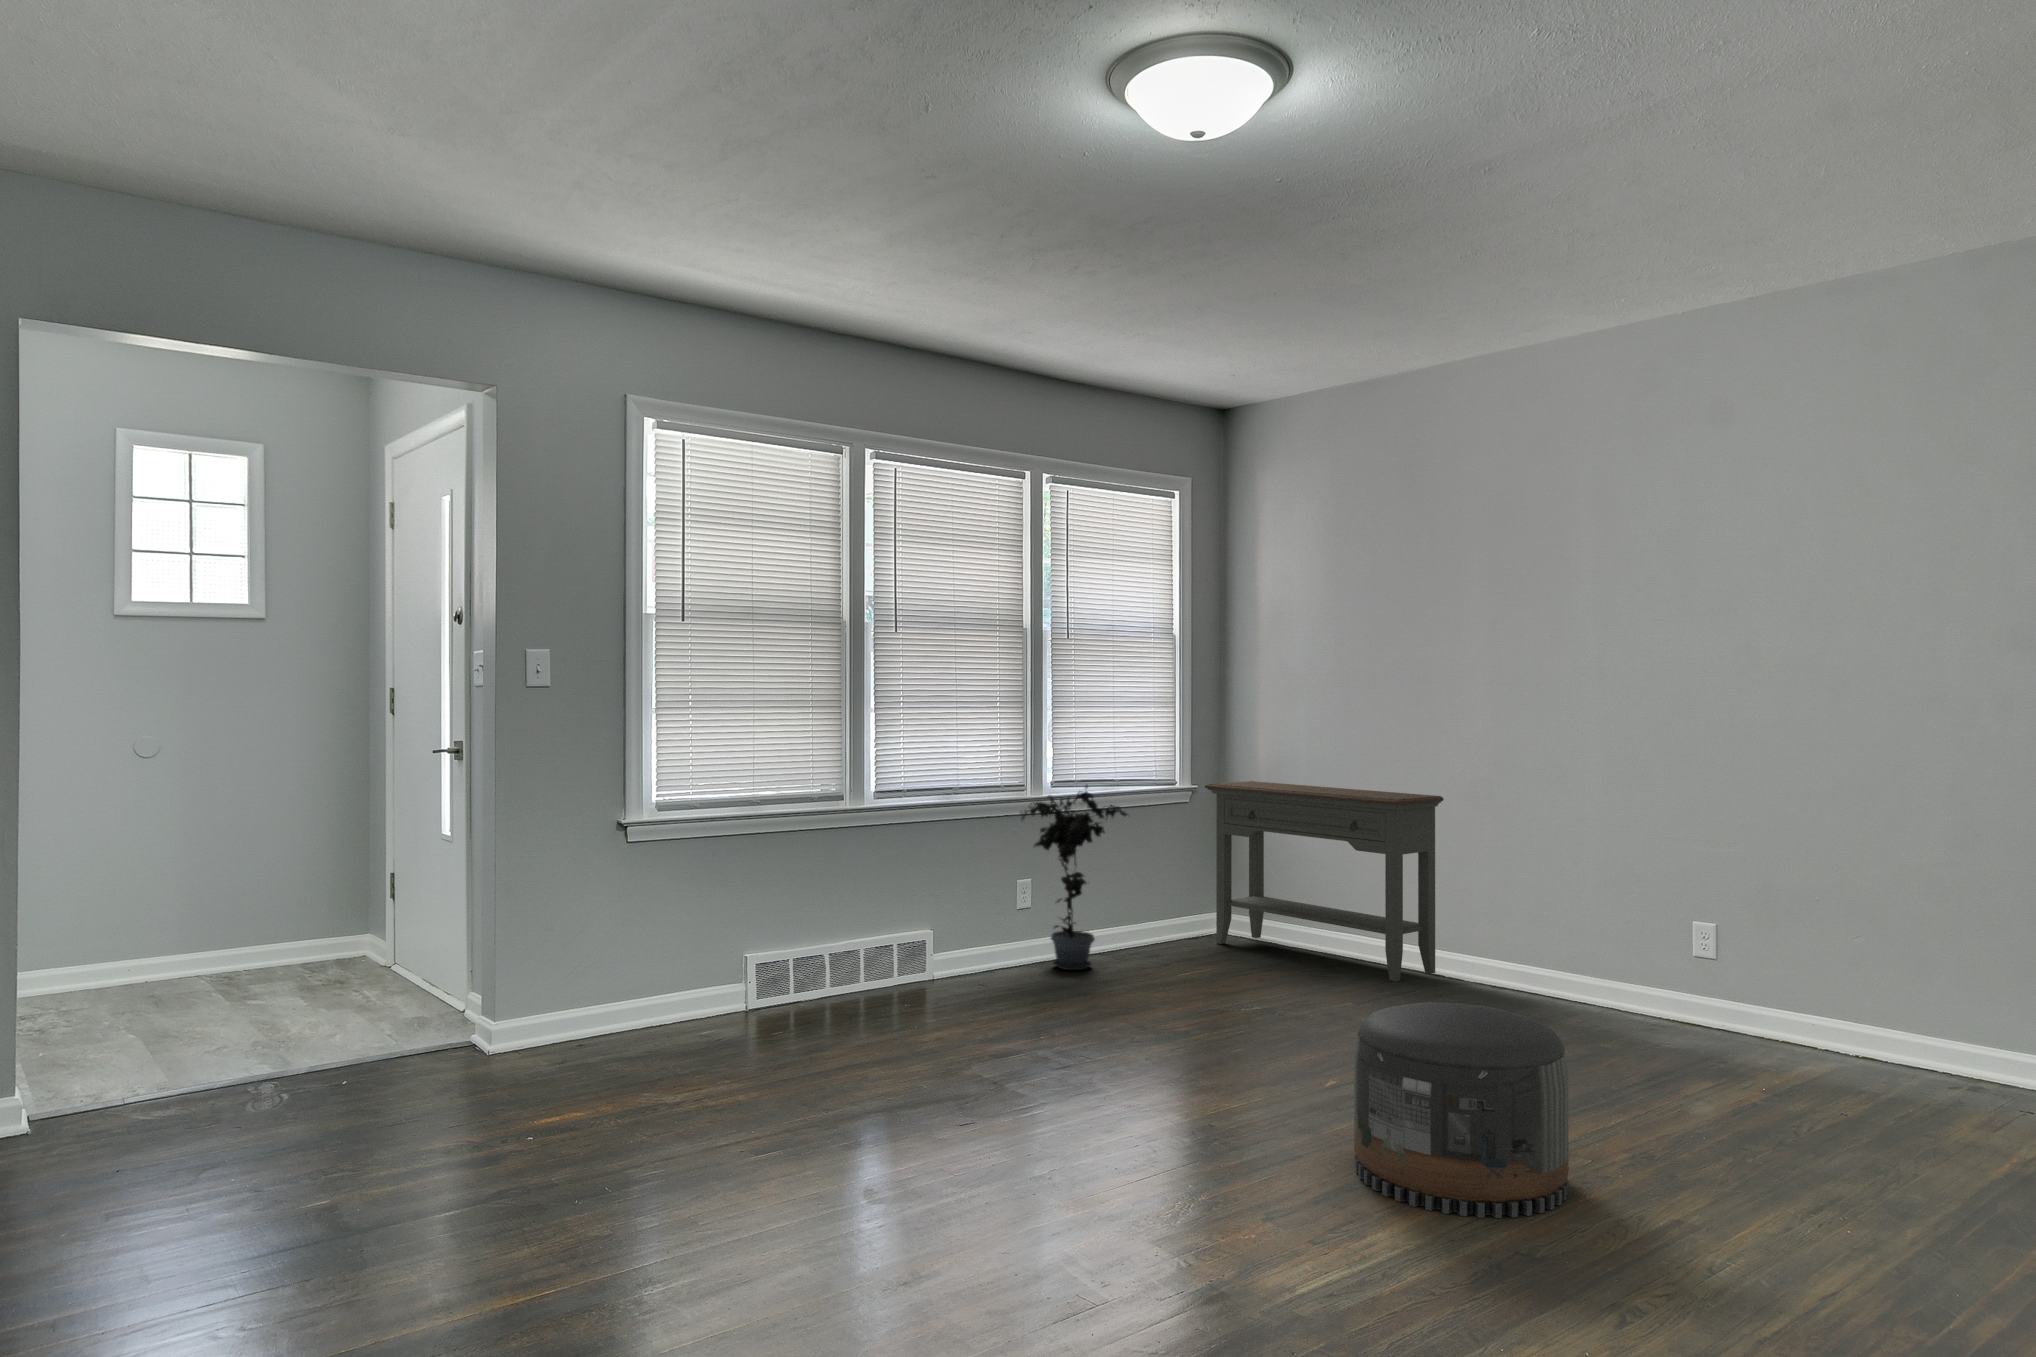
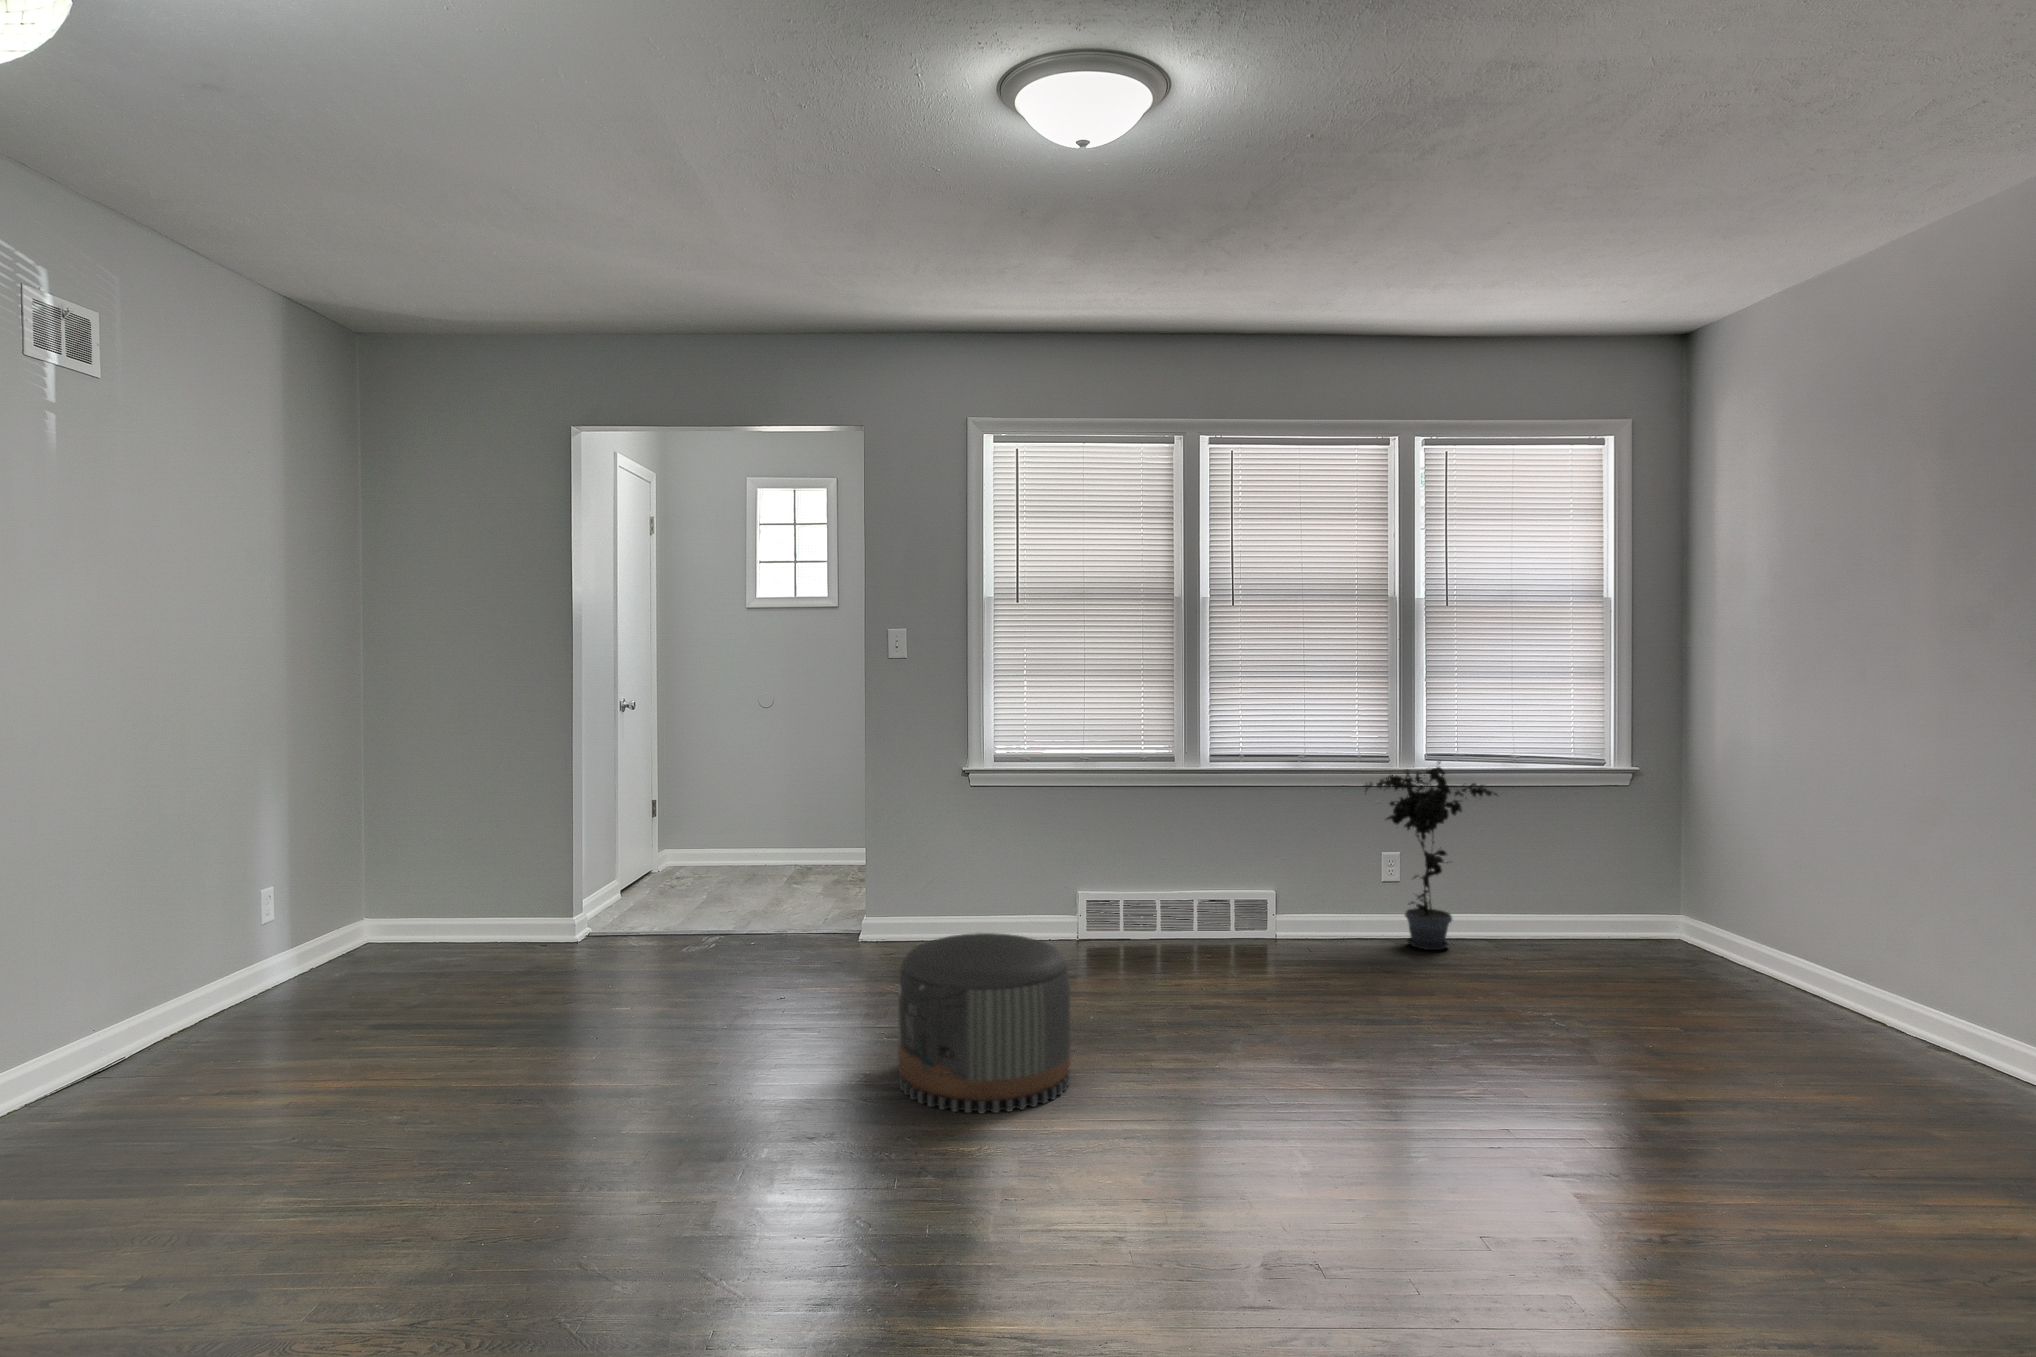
console table: present [1205,781,1444,982] -> none [1629,767,1892,1022]
pouf: present [1354,1002,1569,1218] -> present [898,933,1070,1113]

